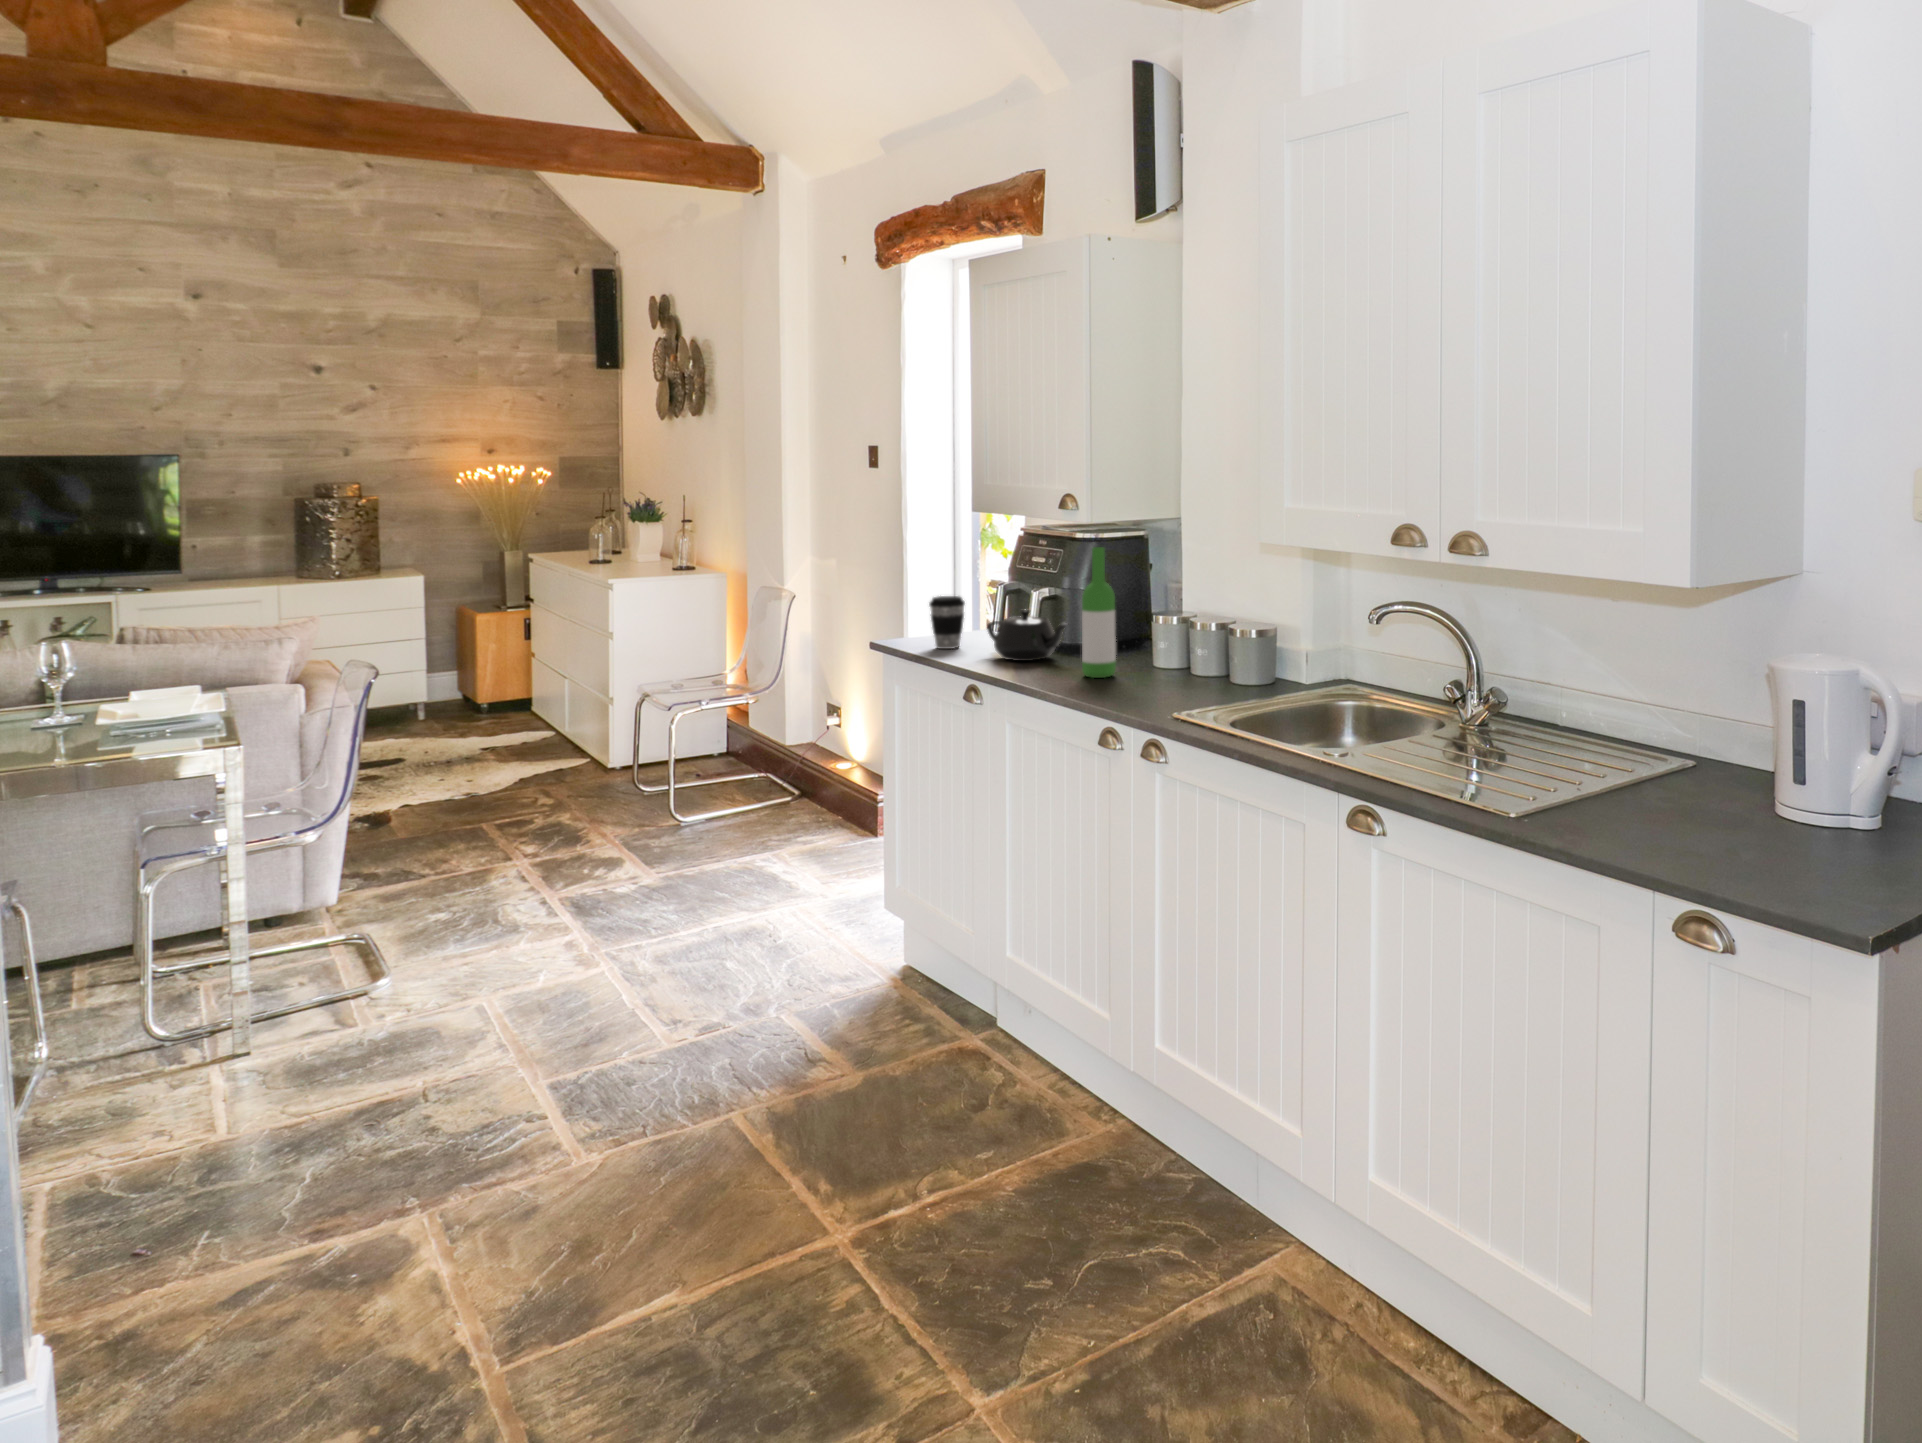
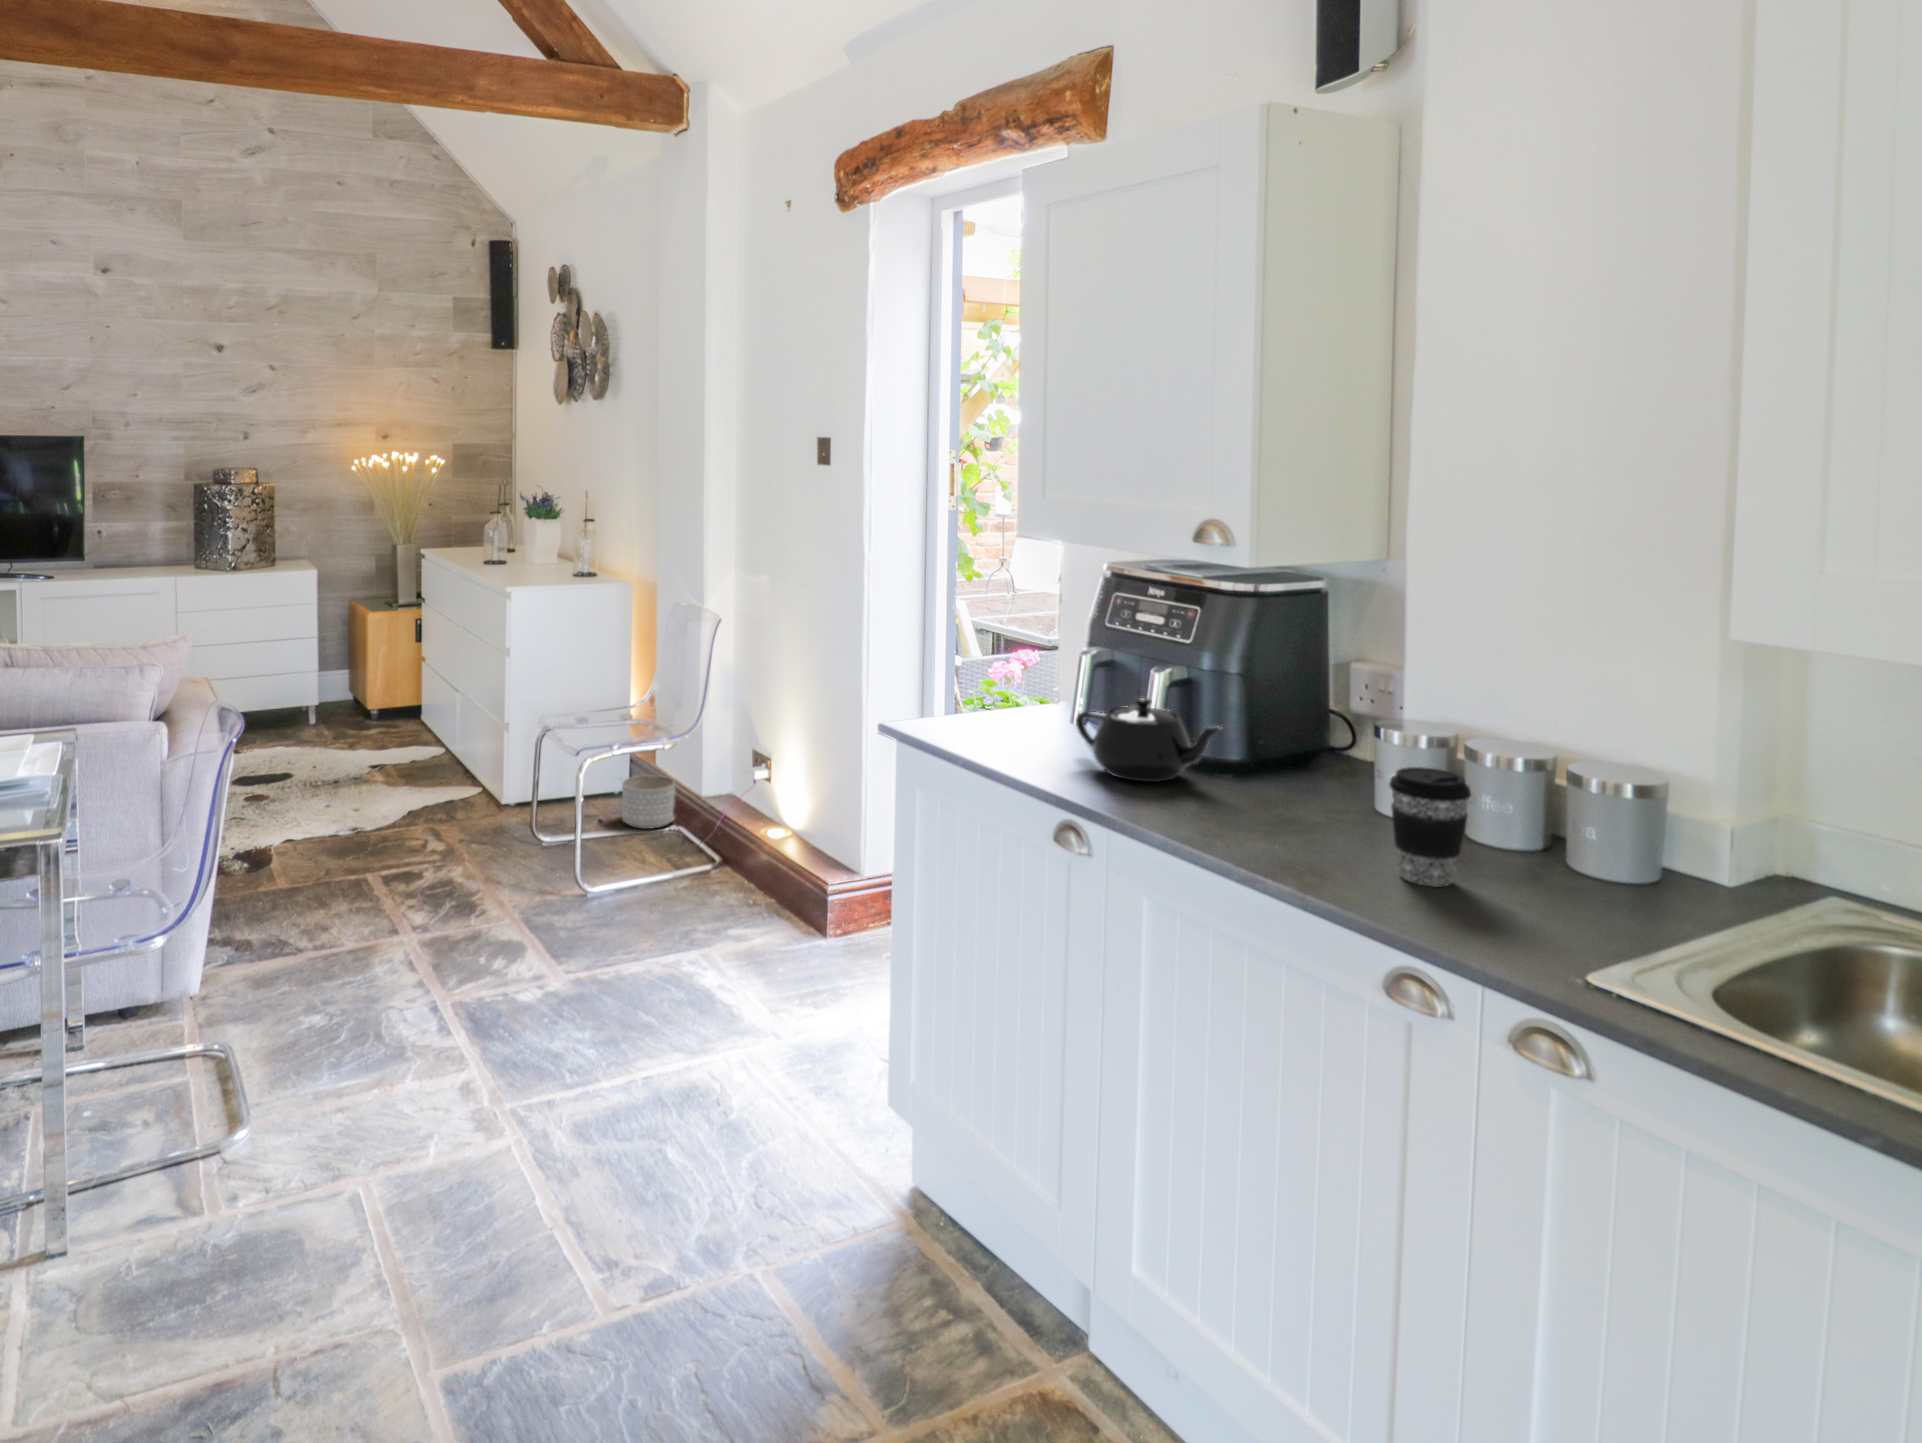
wine bottle: present [1082,547,1116,678] -> none [1275,614,1338,835]
coffee cup: present [929,596,965,649] -> present [1389,767,1471,887]
planter: none [716,734,764,778] -> present [622,775,675,829]

